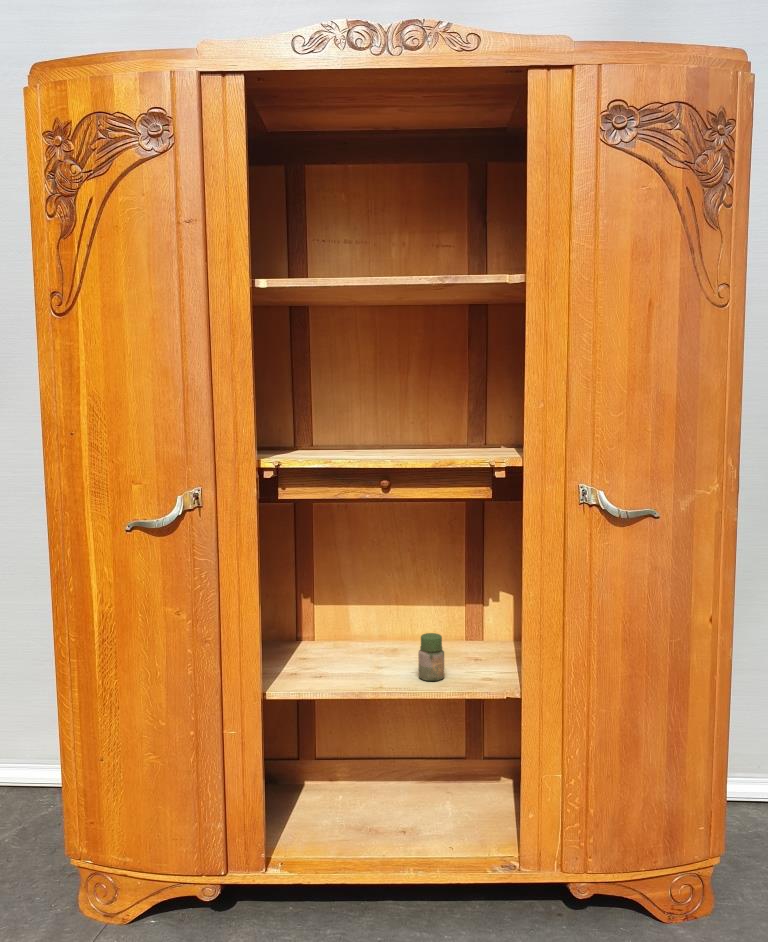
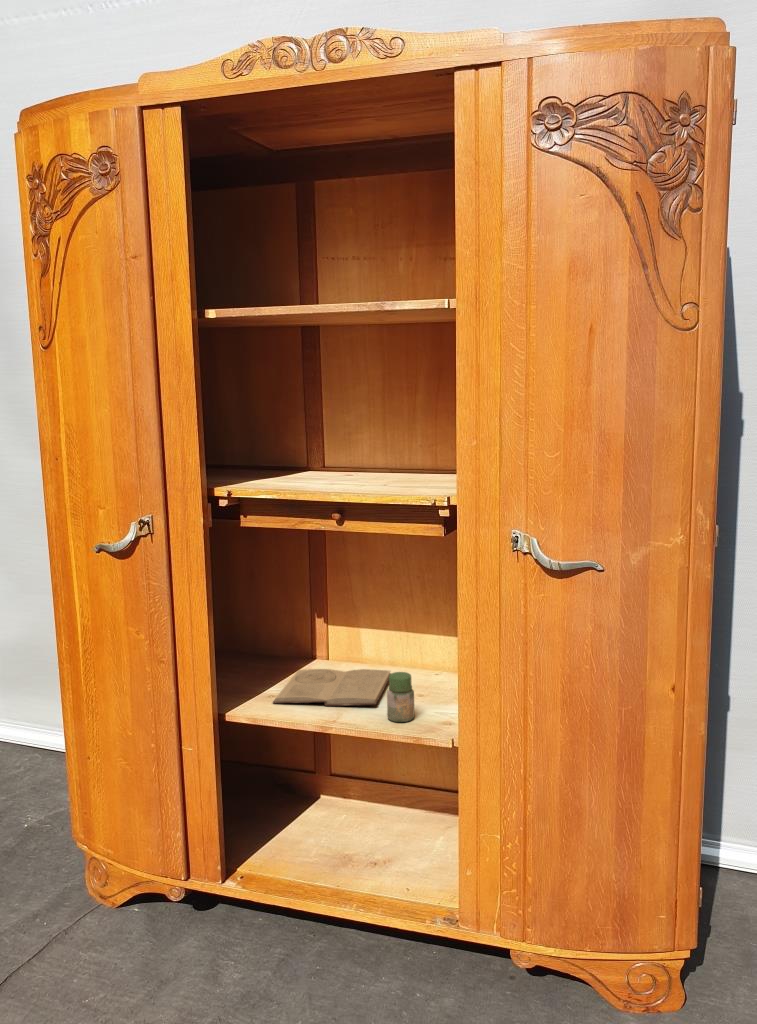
book: none [293,638,400,679] -> present [273,669,391,706]

